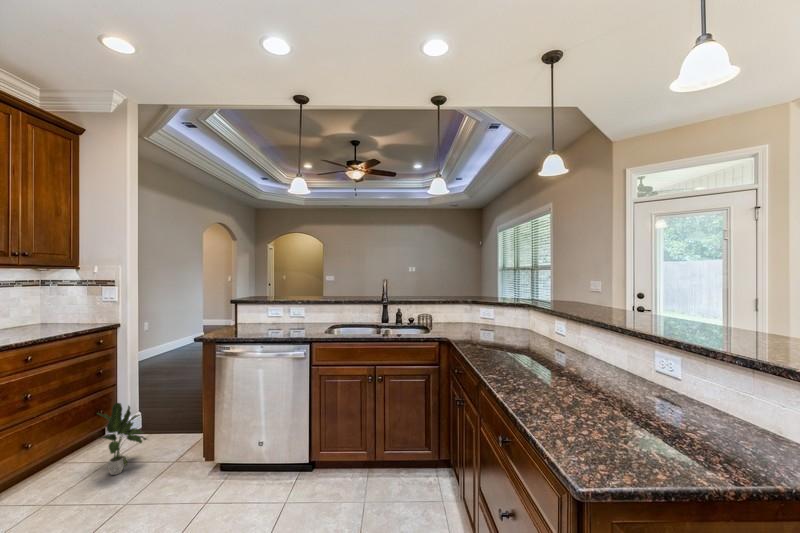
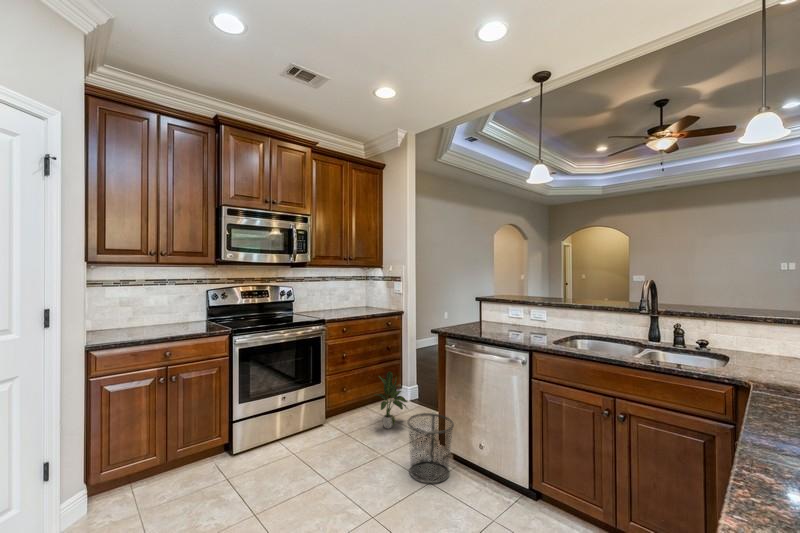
waste bin: none [173,430,231,509] -> present [407,413,454,483]

